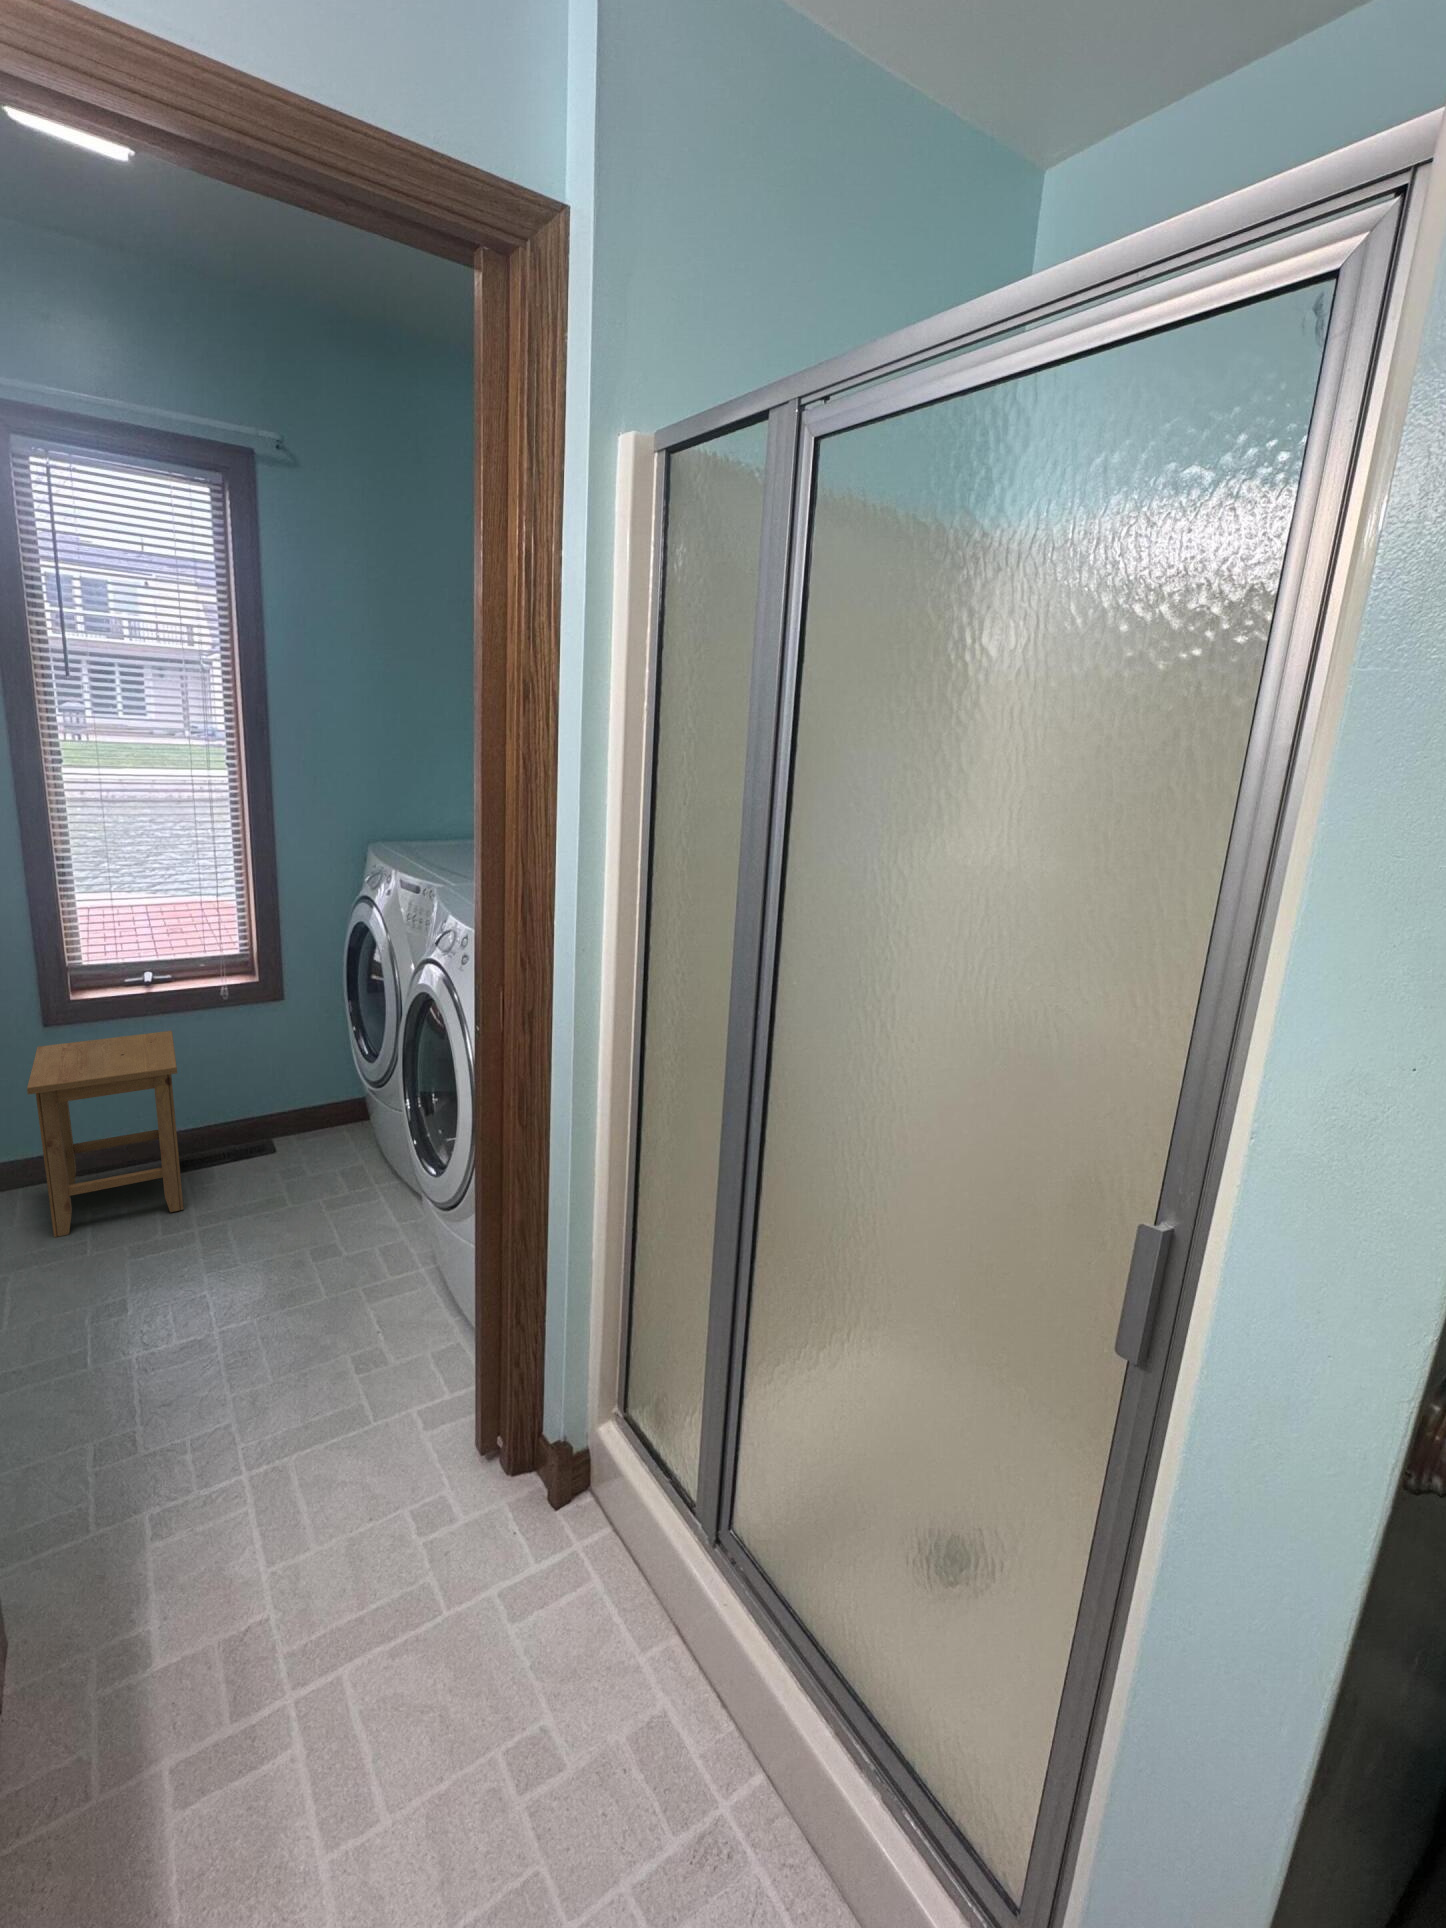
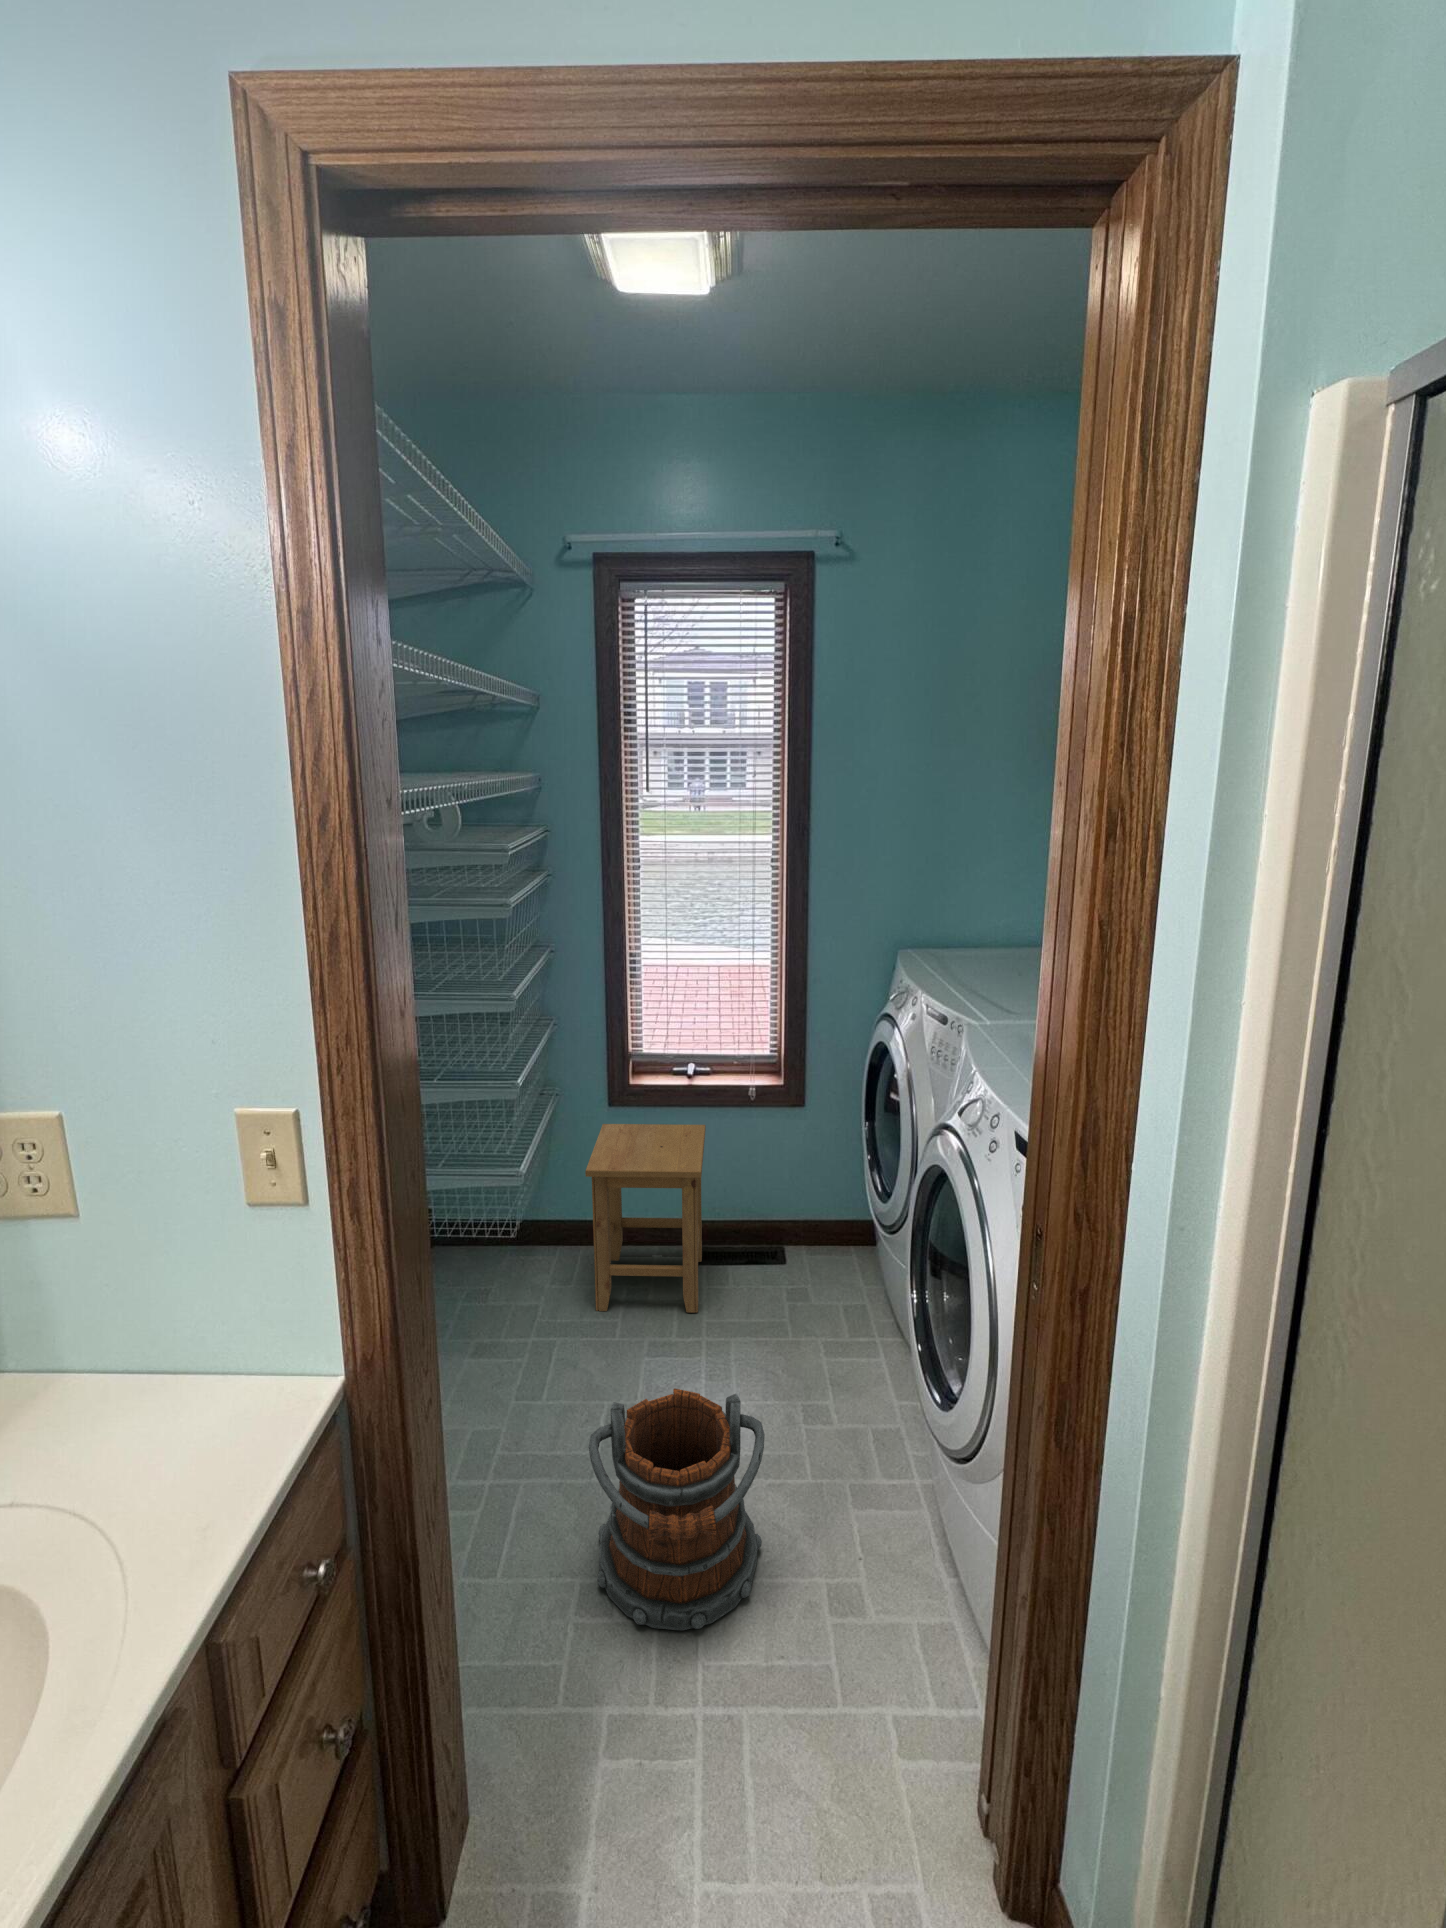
bucket: none [91,1223,285,1444] -> present [589,1388,765,1631]

